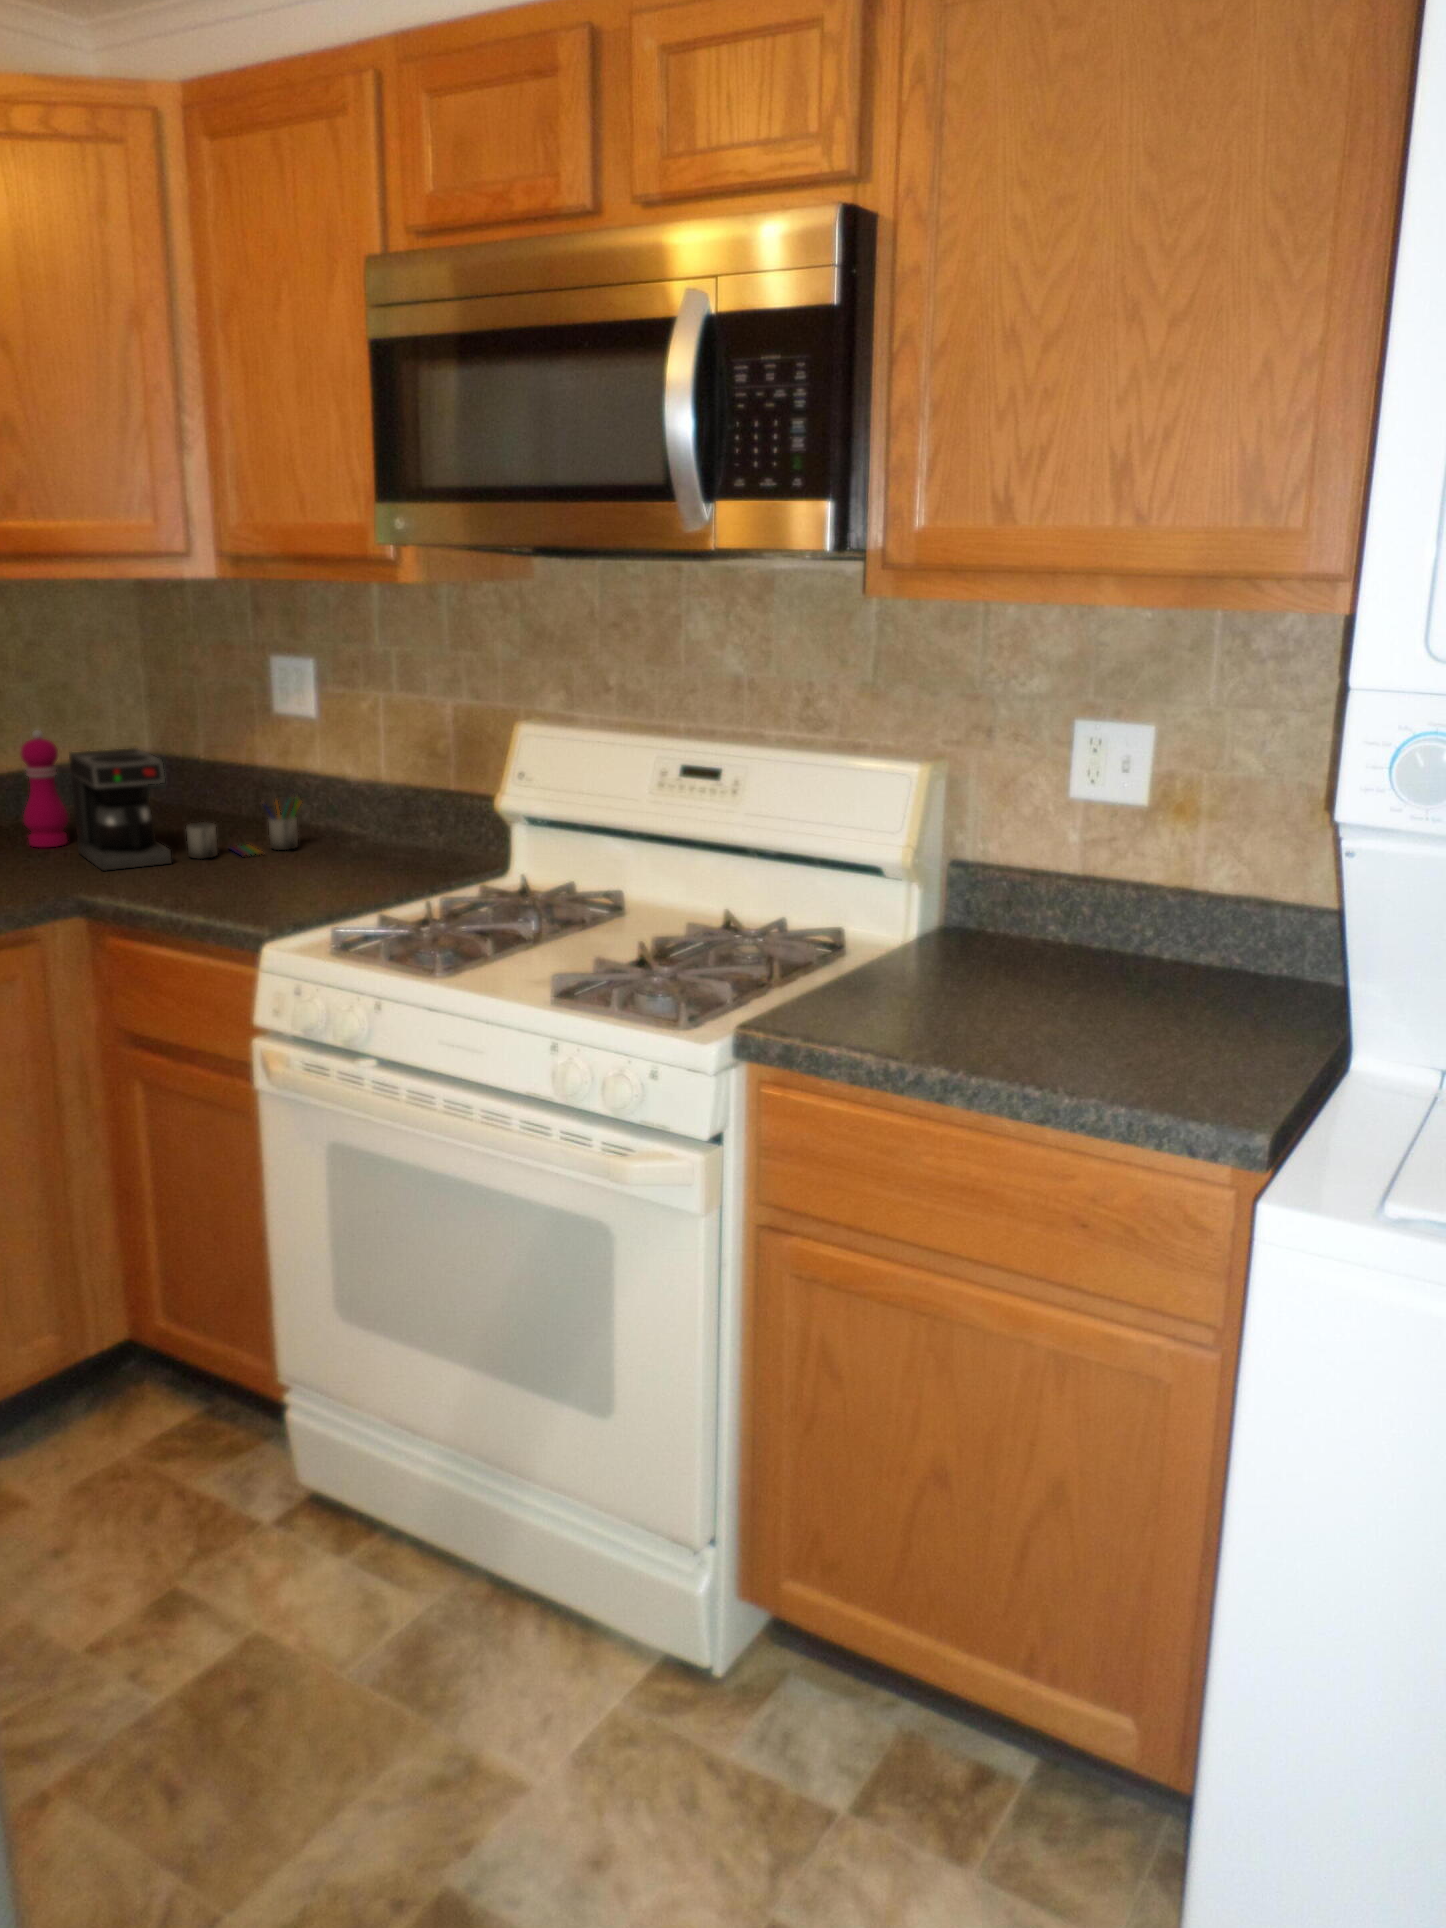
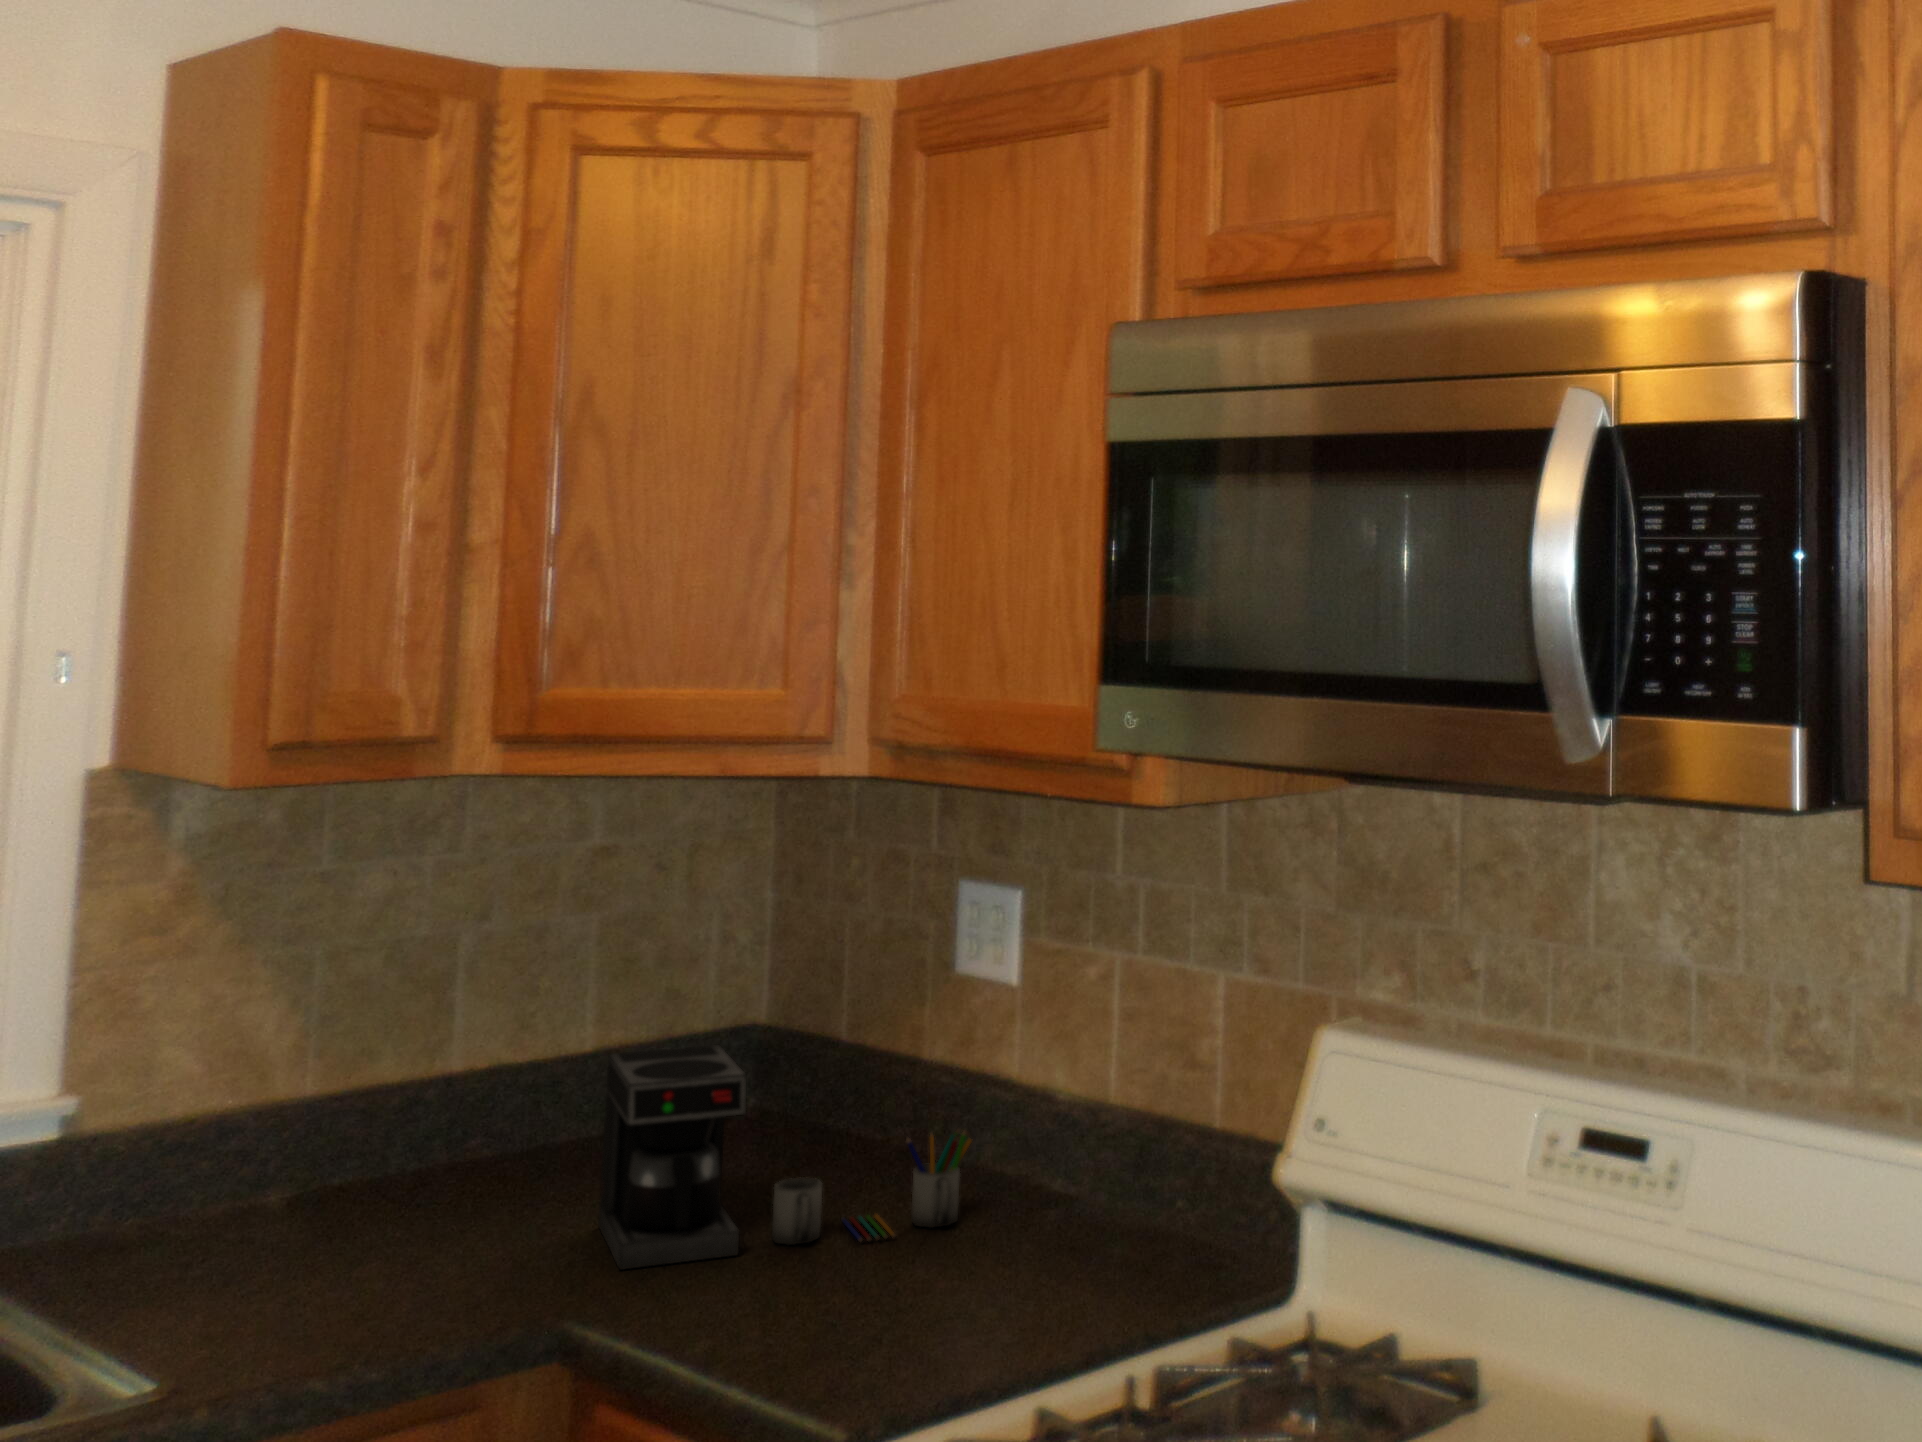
pepper mill: present [20,730,68,847] -> none [525,1010,599,1211]

